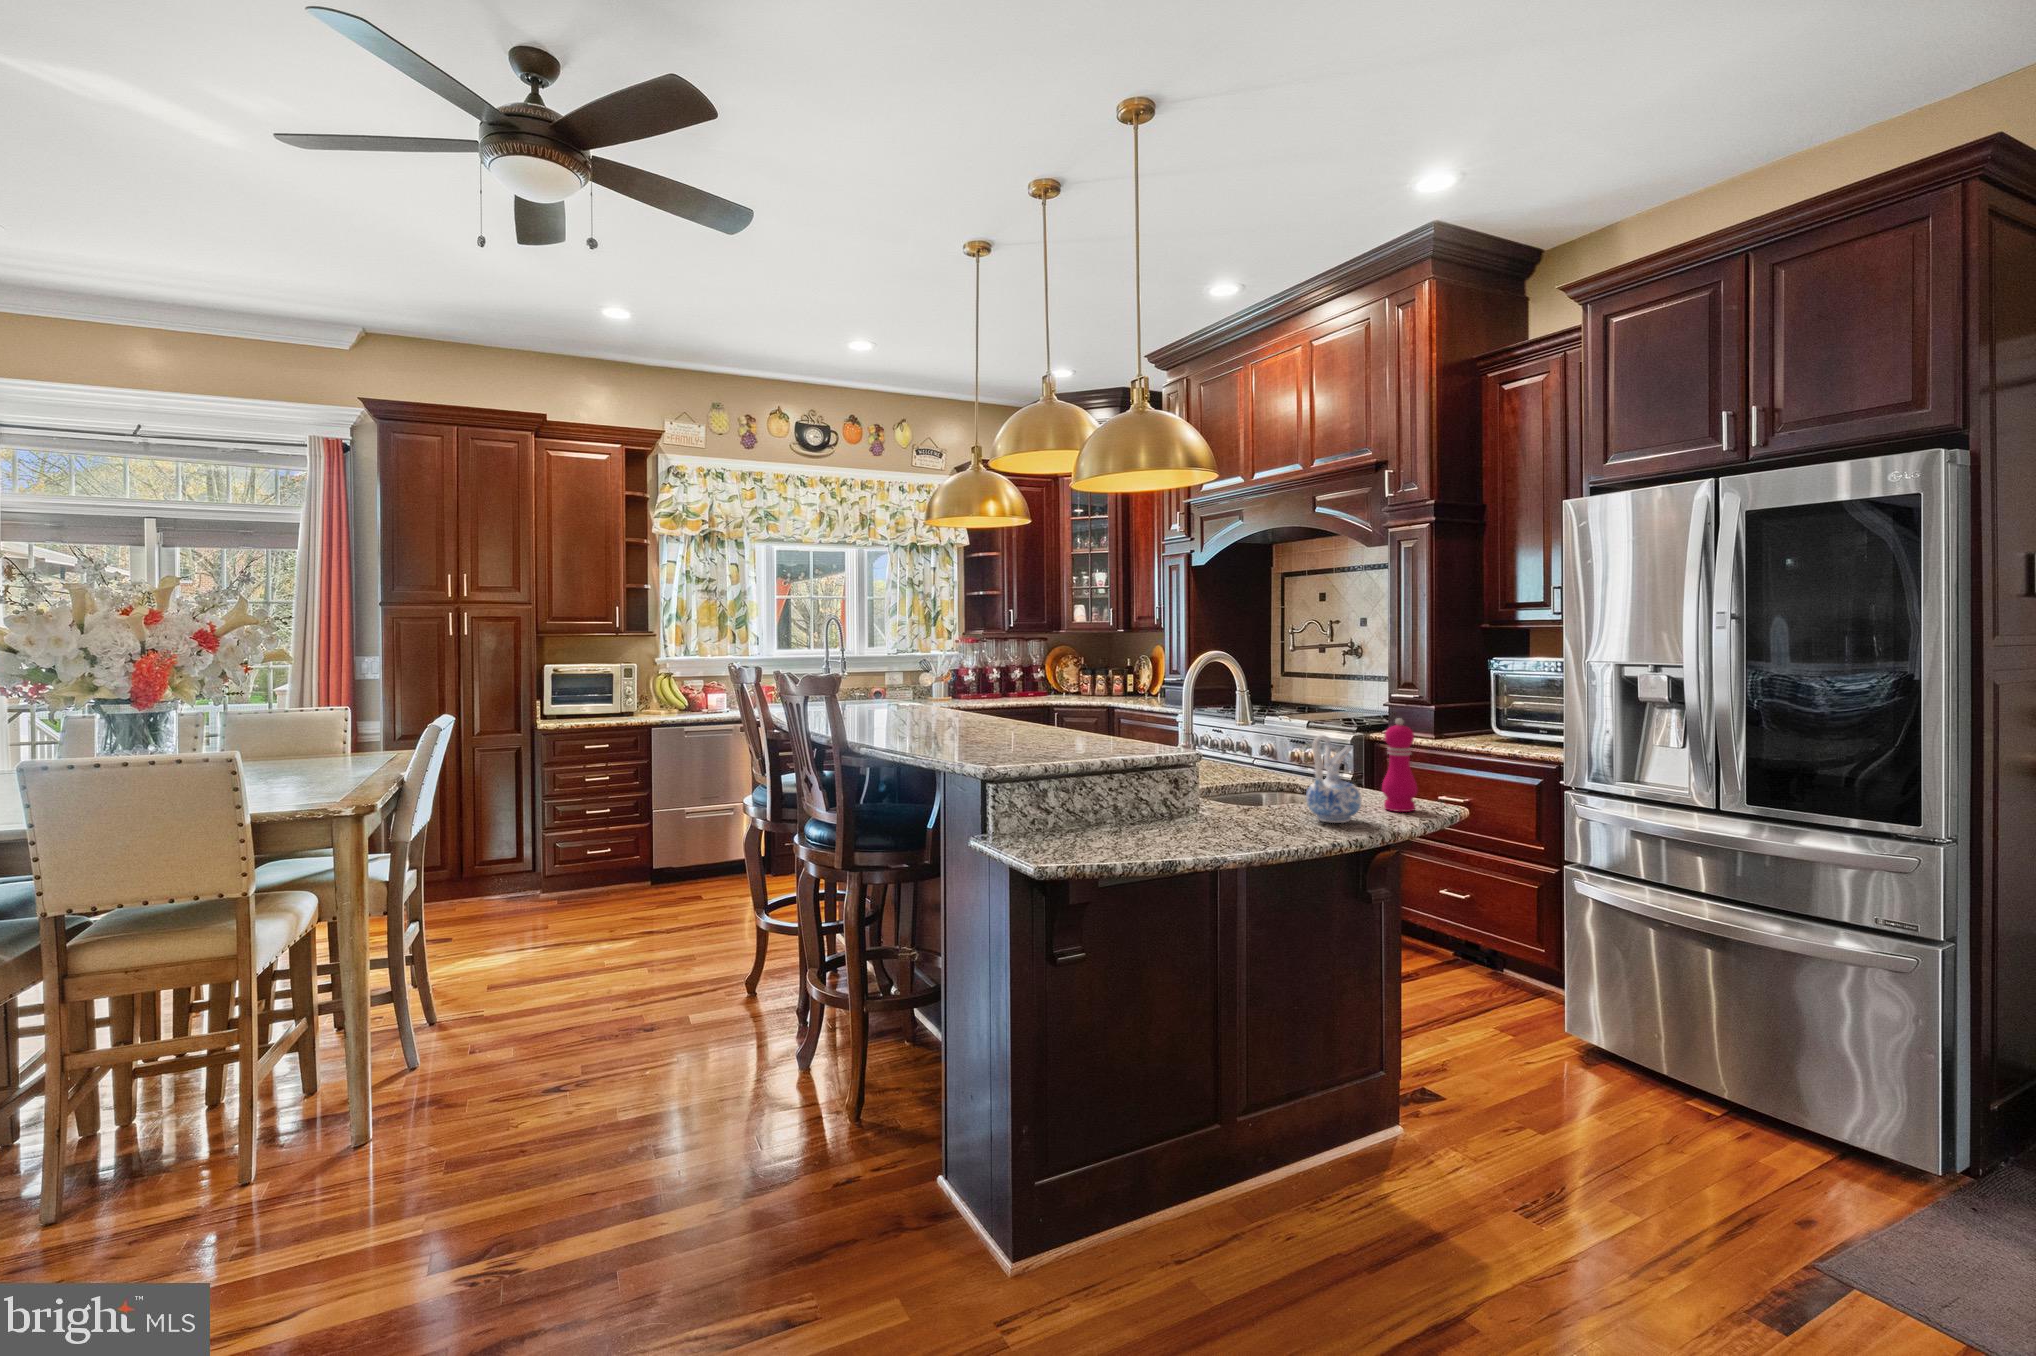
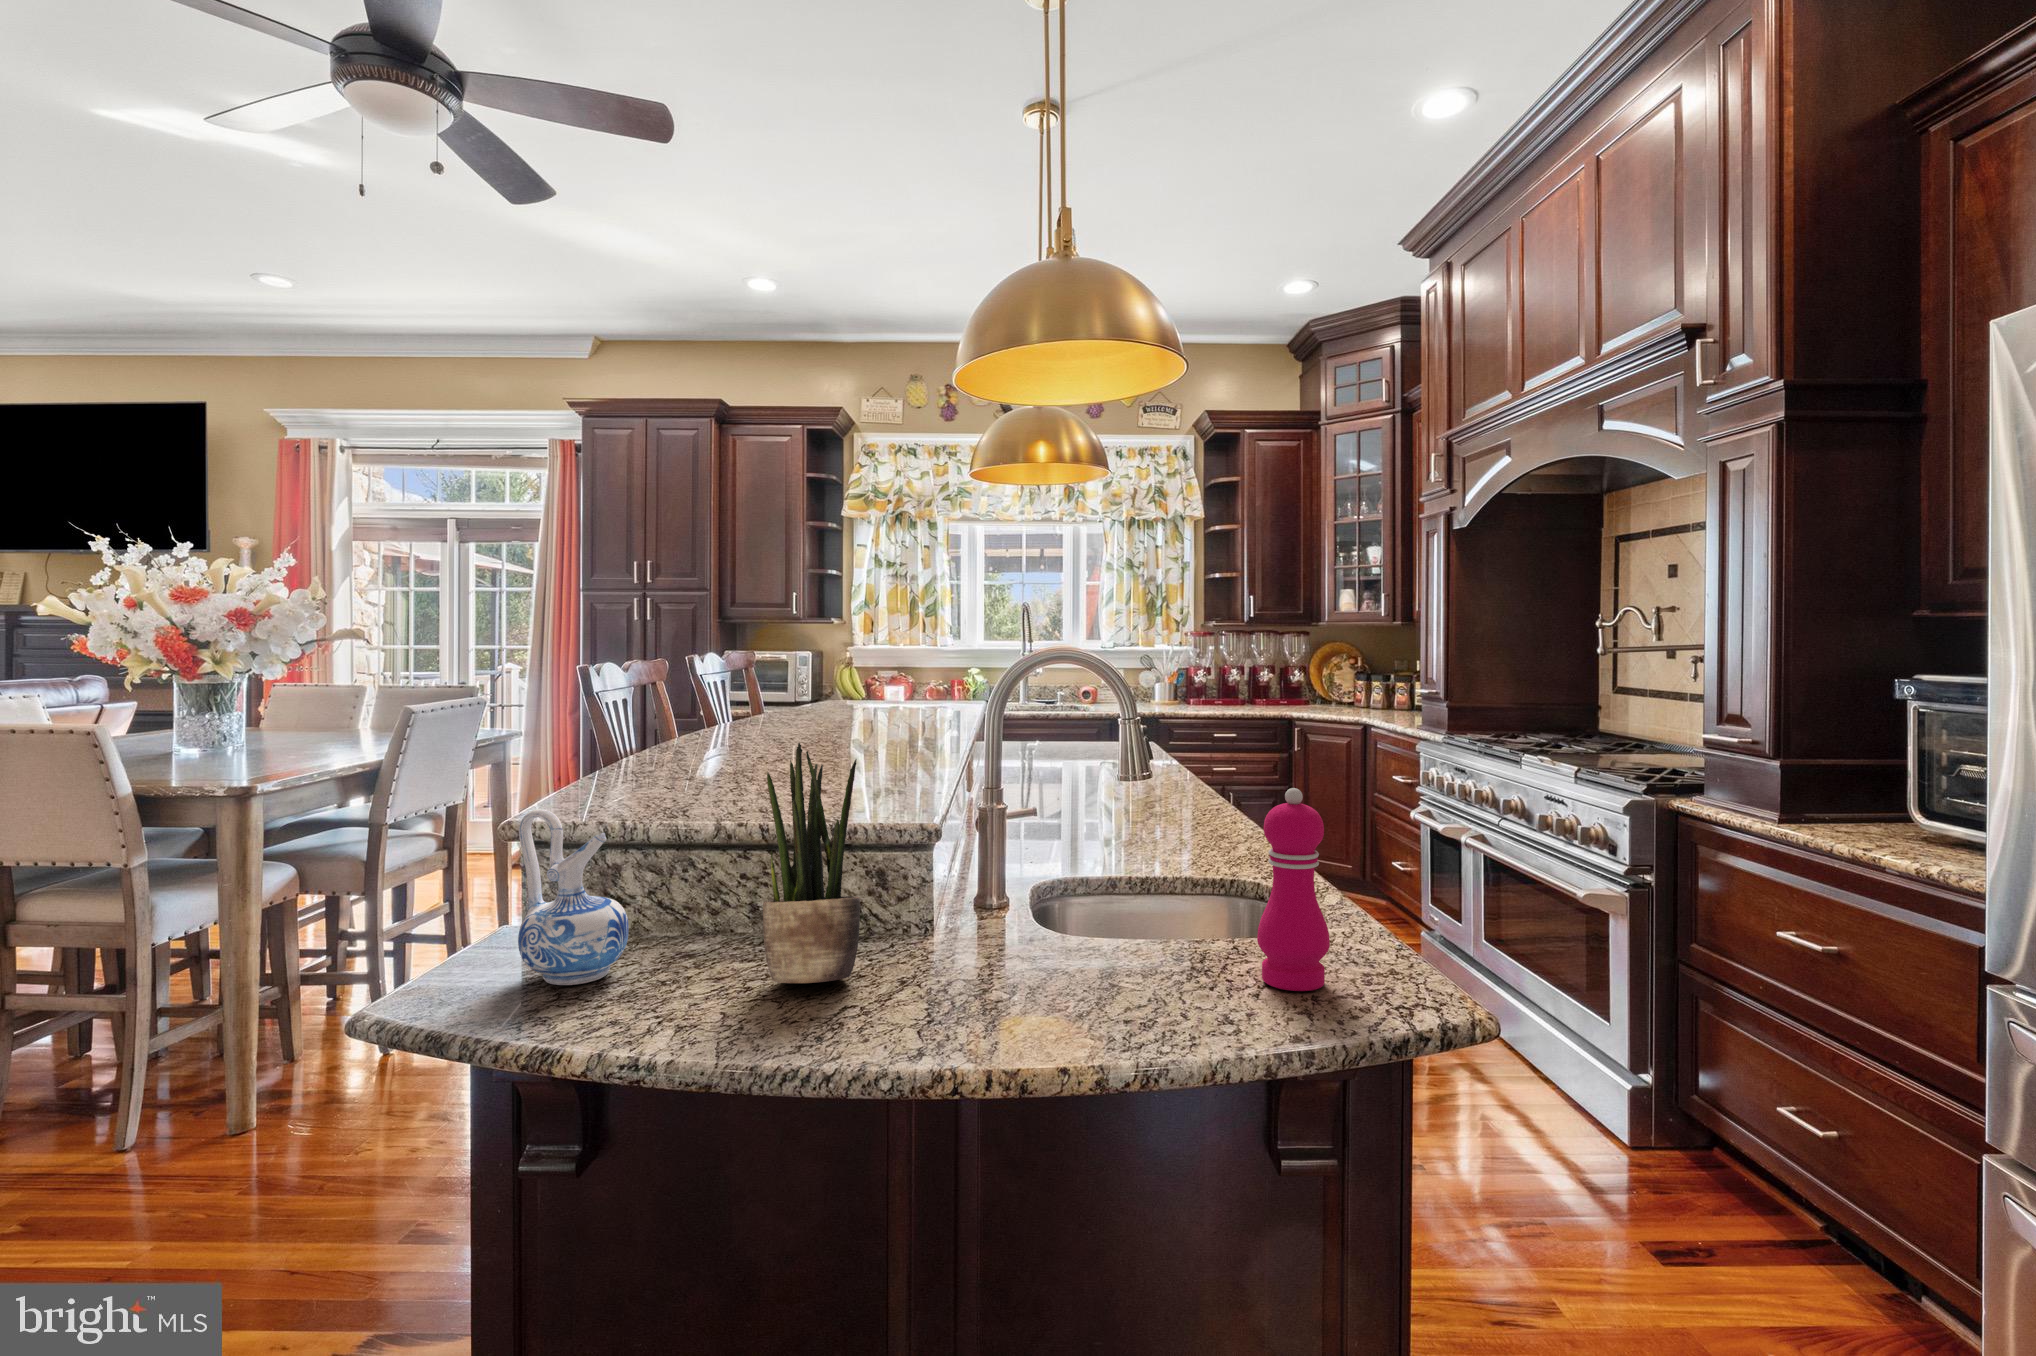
potted plant: none [1179,706,1235,832] -> present [763,743,860,983]
ceramic pitcher: present [1306,735,1362,823] -> present [518,809,629,985]

